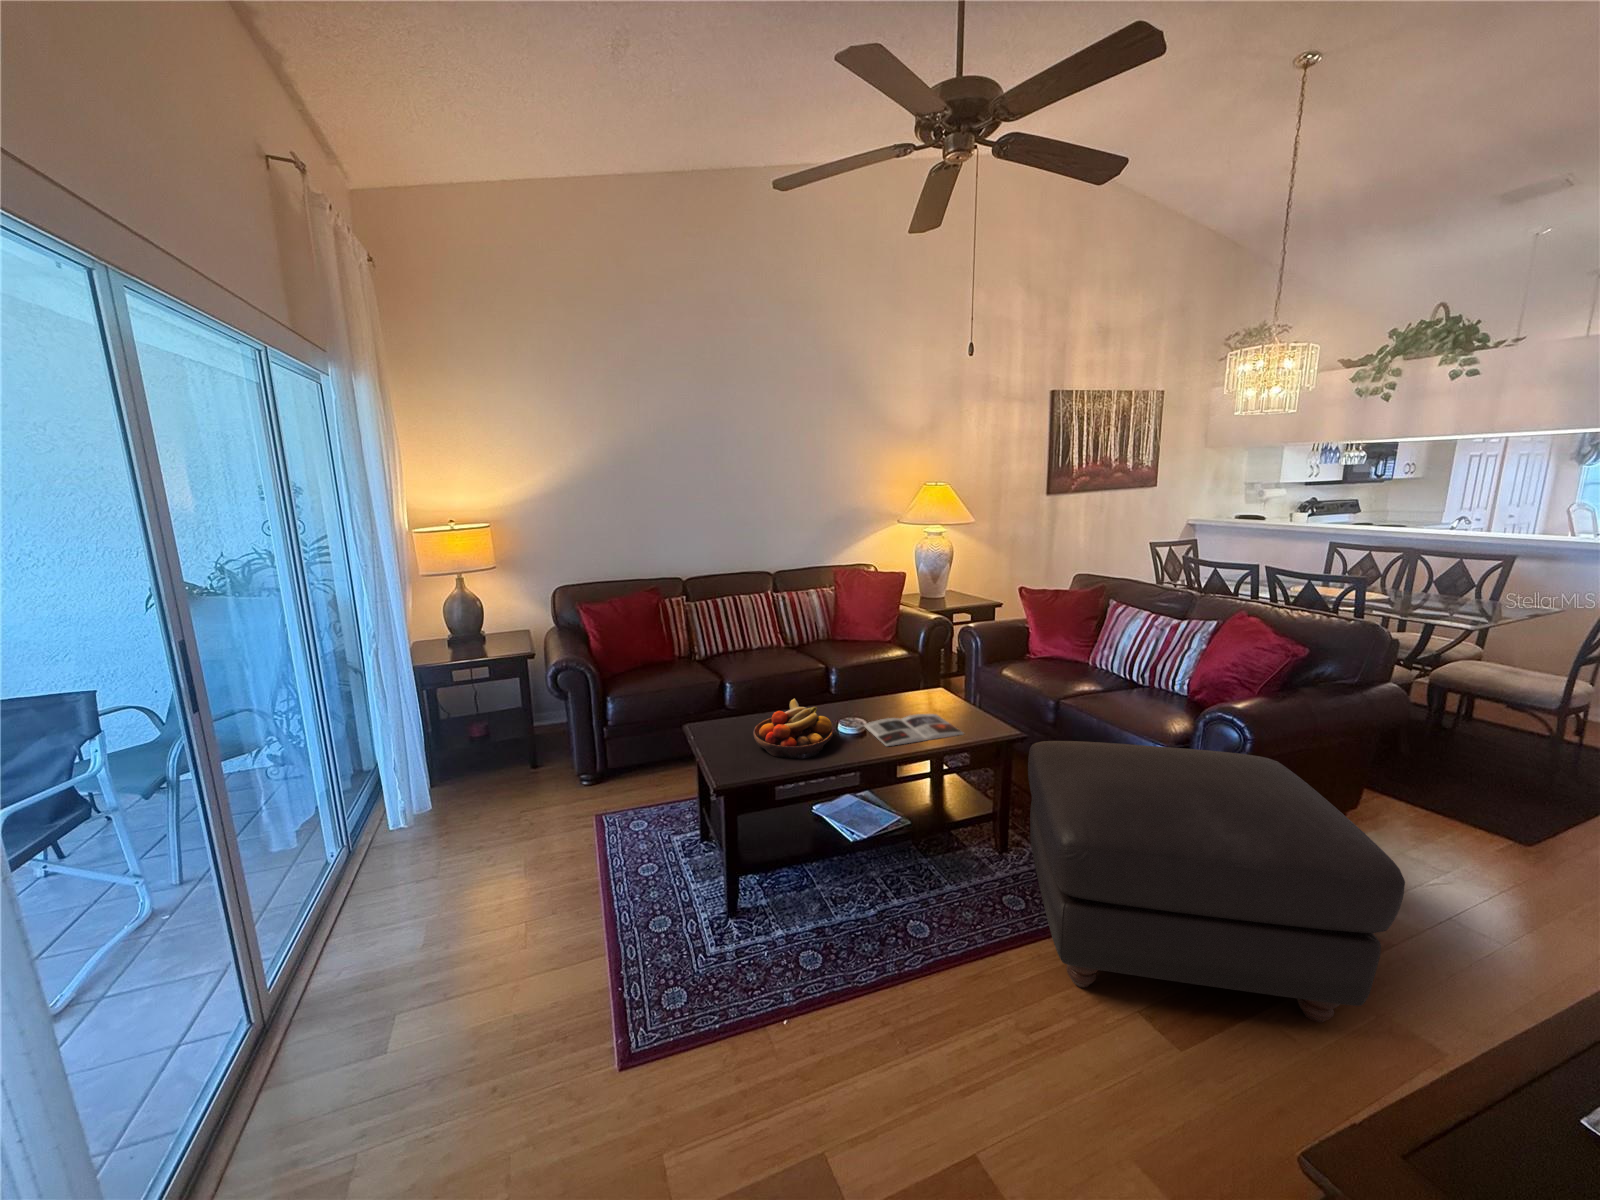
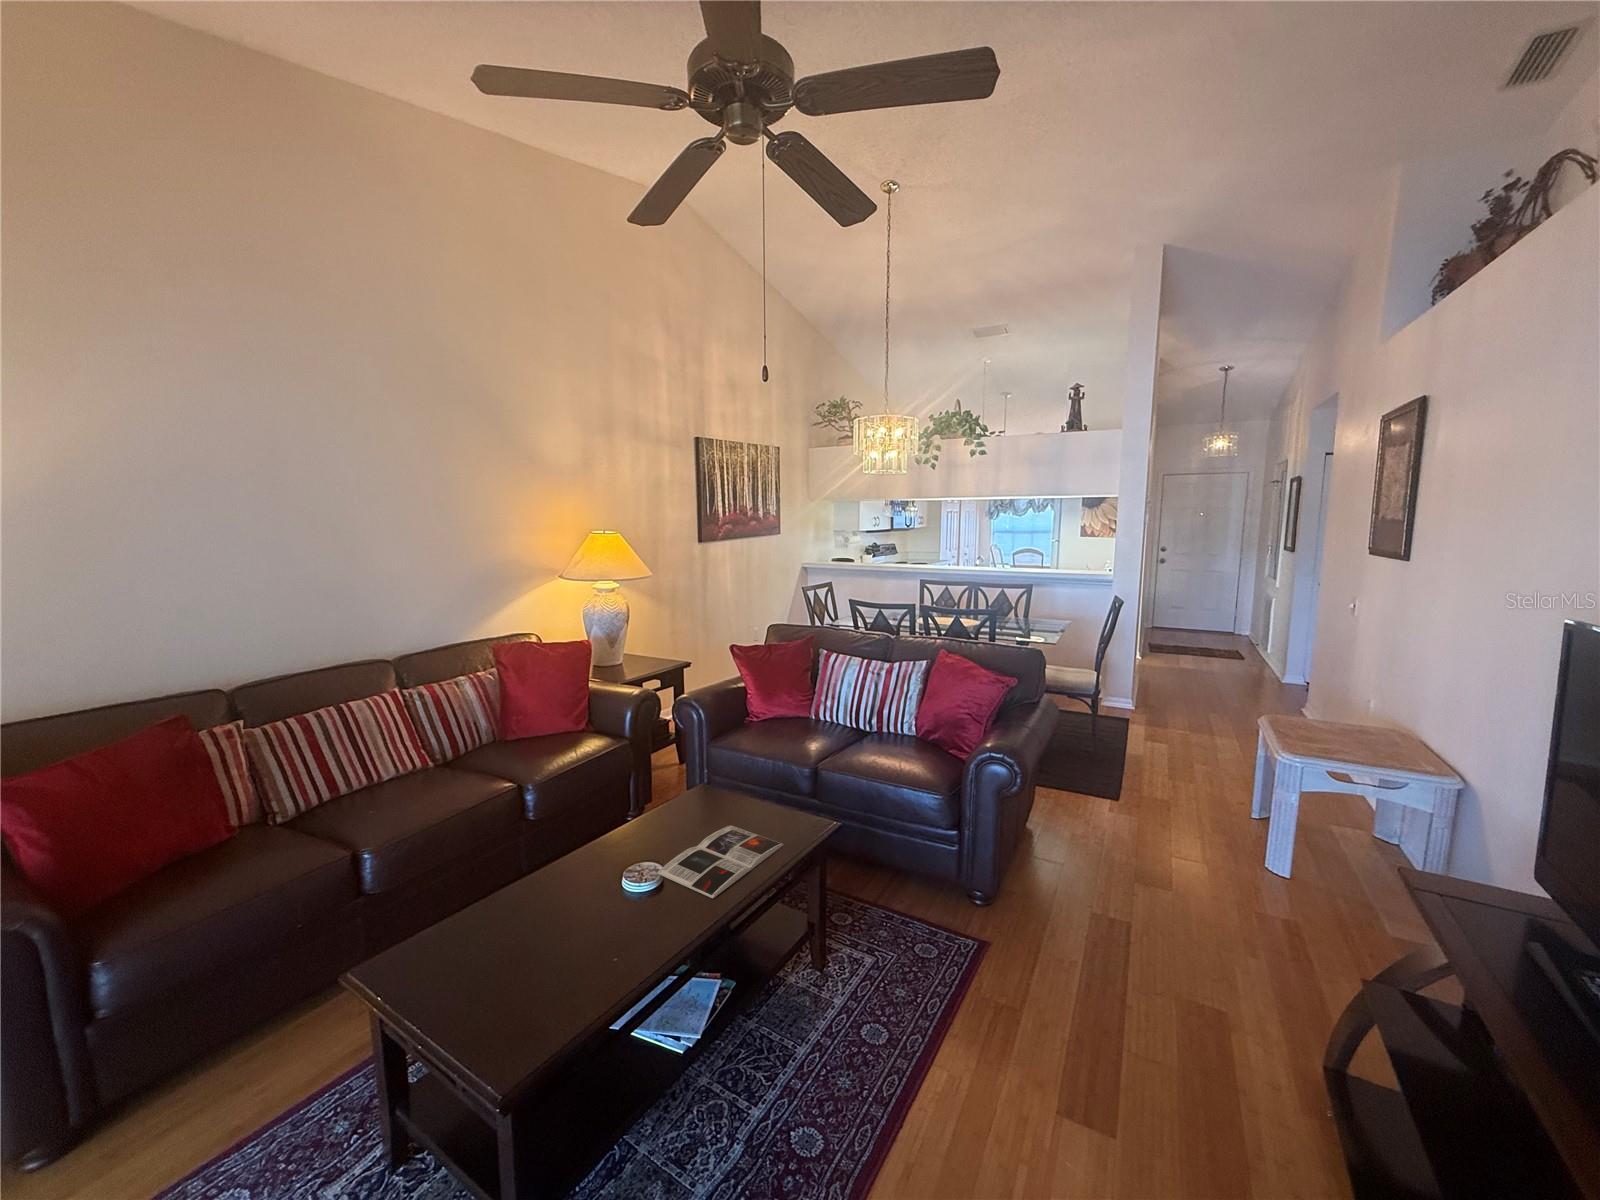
fruit bowl: present [753,699,833,759] -> none [508,867,642,983]
ottoman: present [1028,741,1405,1022] -> none [852,788,1211,1116]

